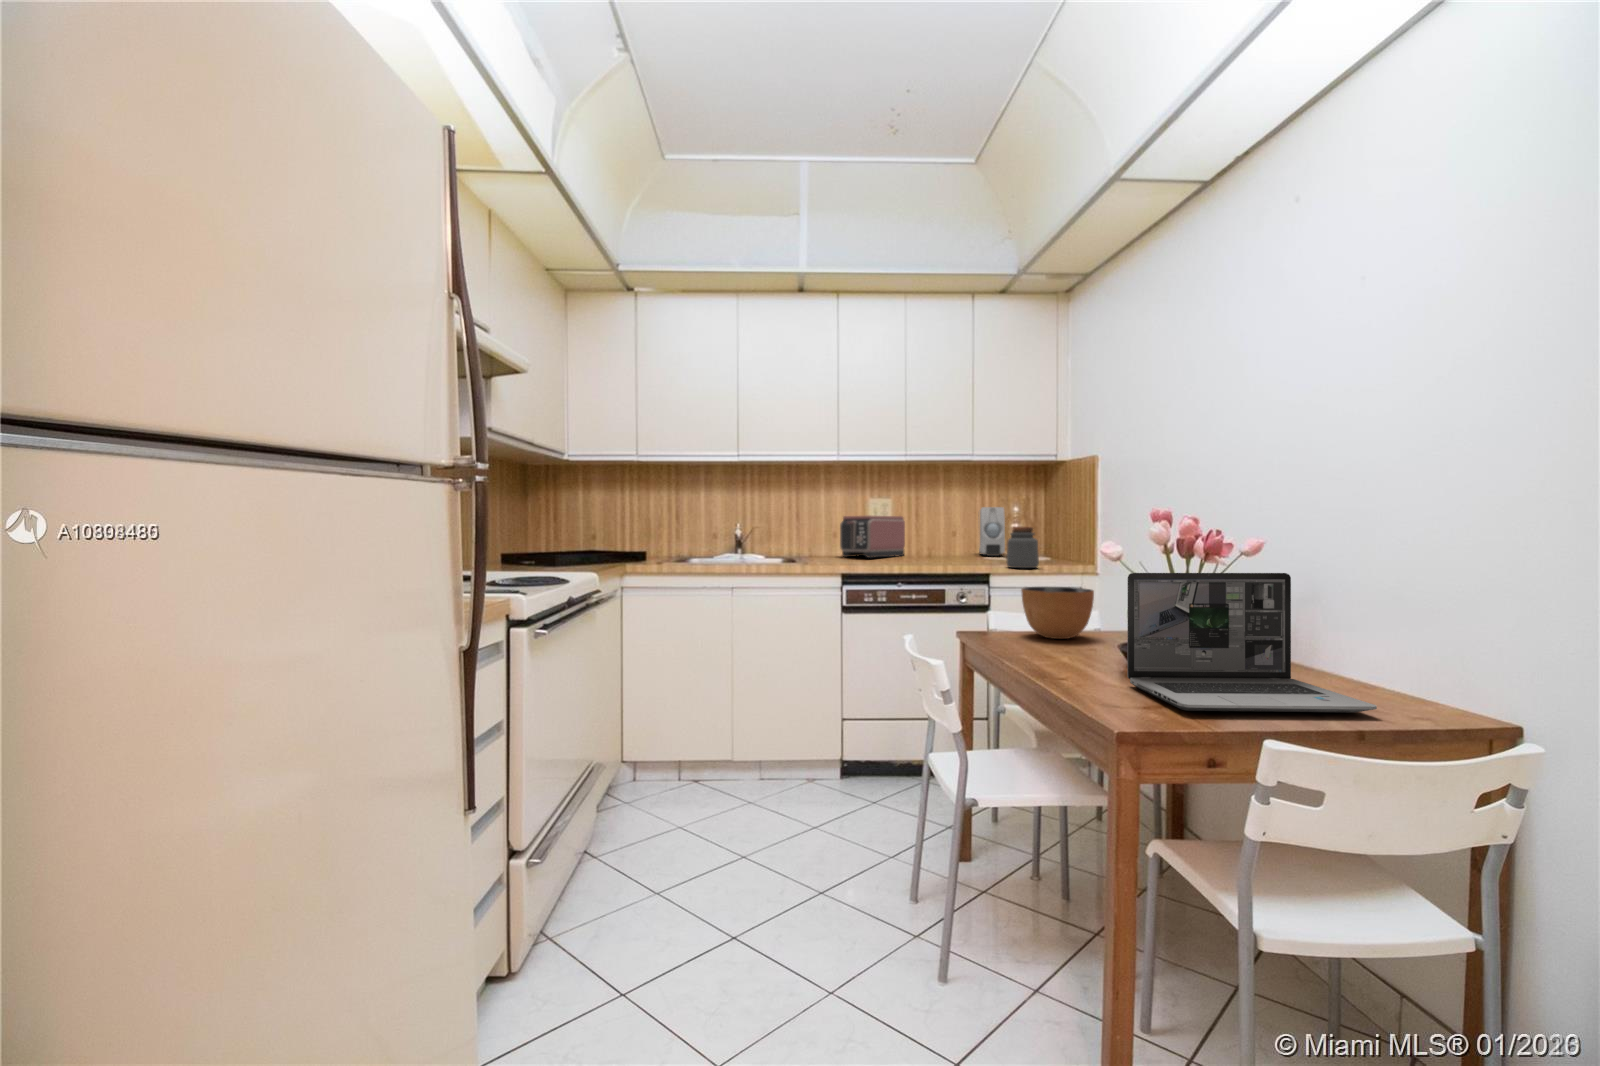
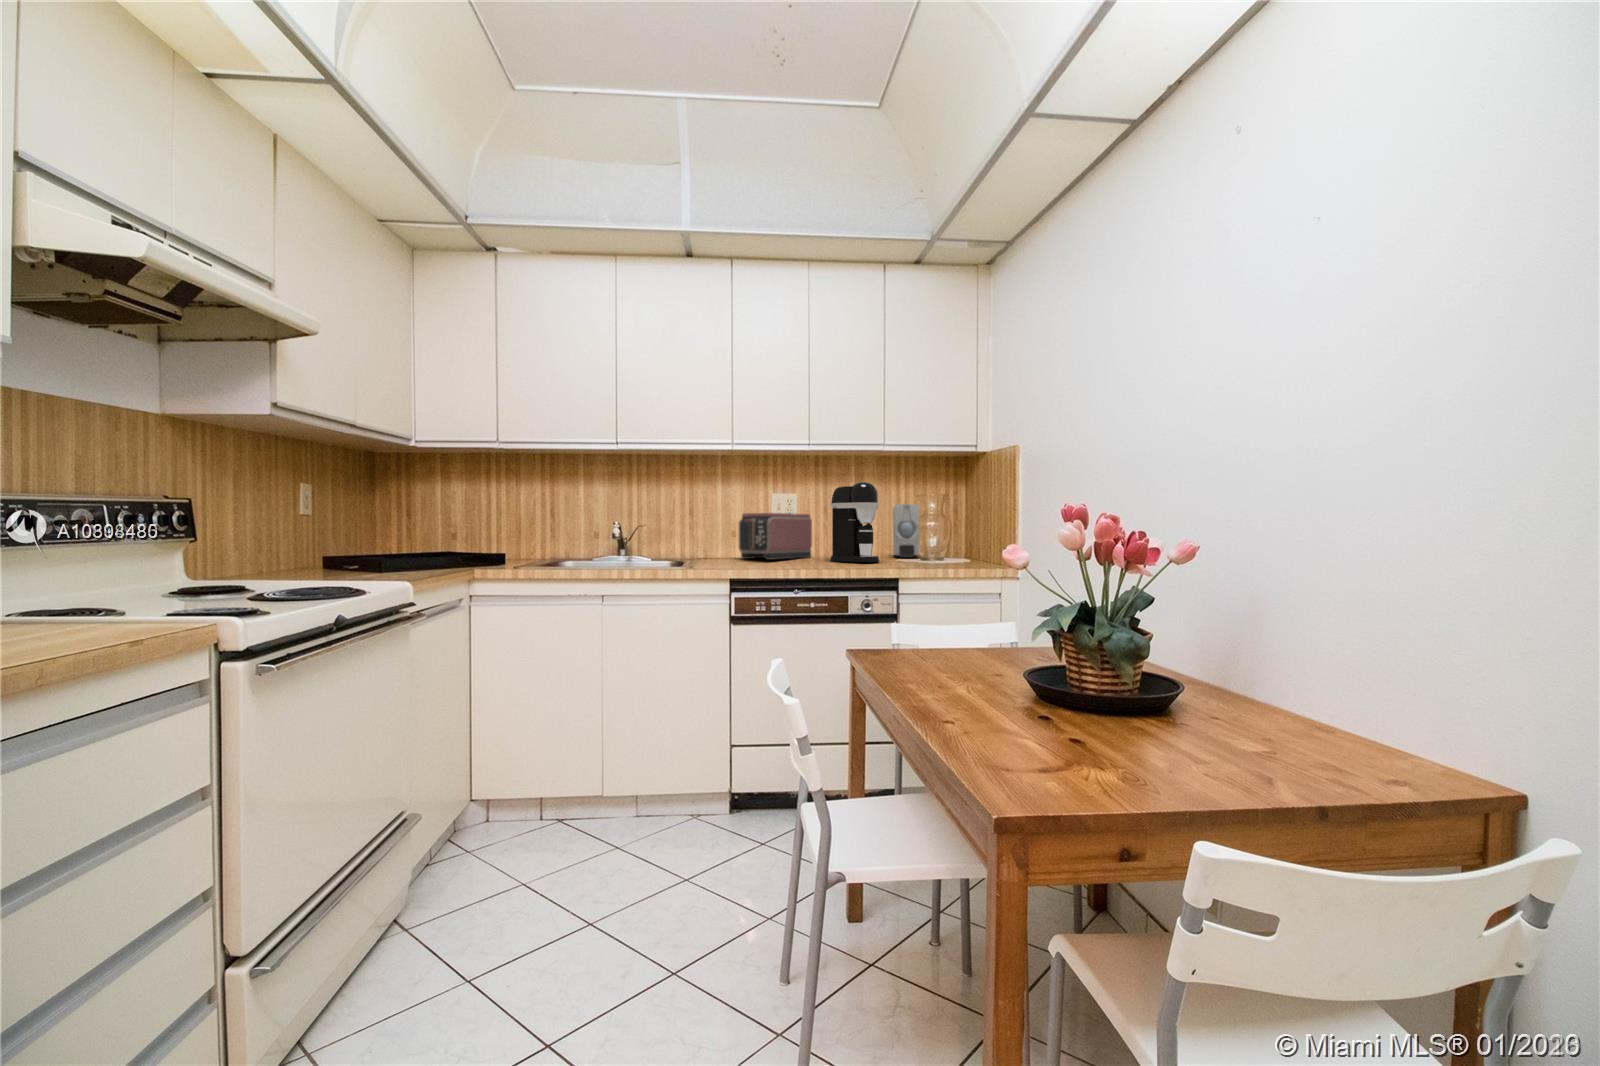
coffee maker: none [924,487,969,560] -> present [830,482,879,562]
jar: present [1007,527,1039,568] -> none [916,526,951,572]
laptop: present [1127,573,1377,713] -> none [1028,585,1353,782]
bowl: present [1021,587,1094,639] -> none [918,596,1001,659]

